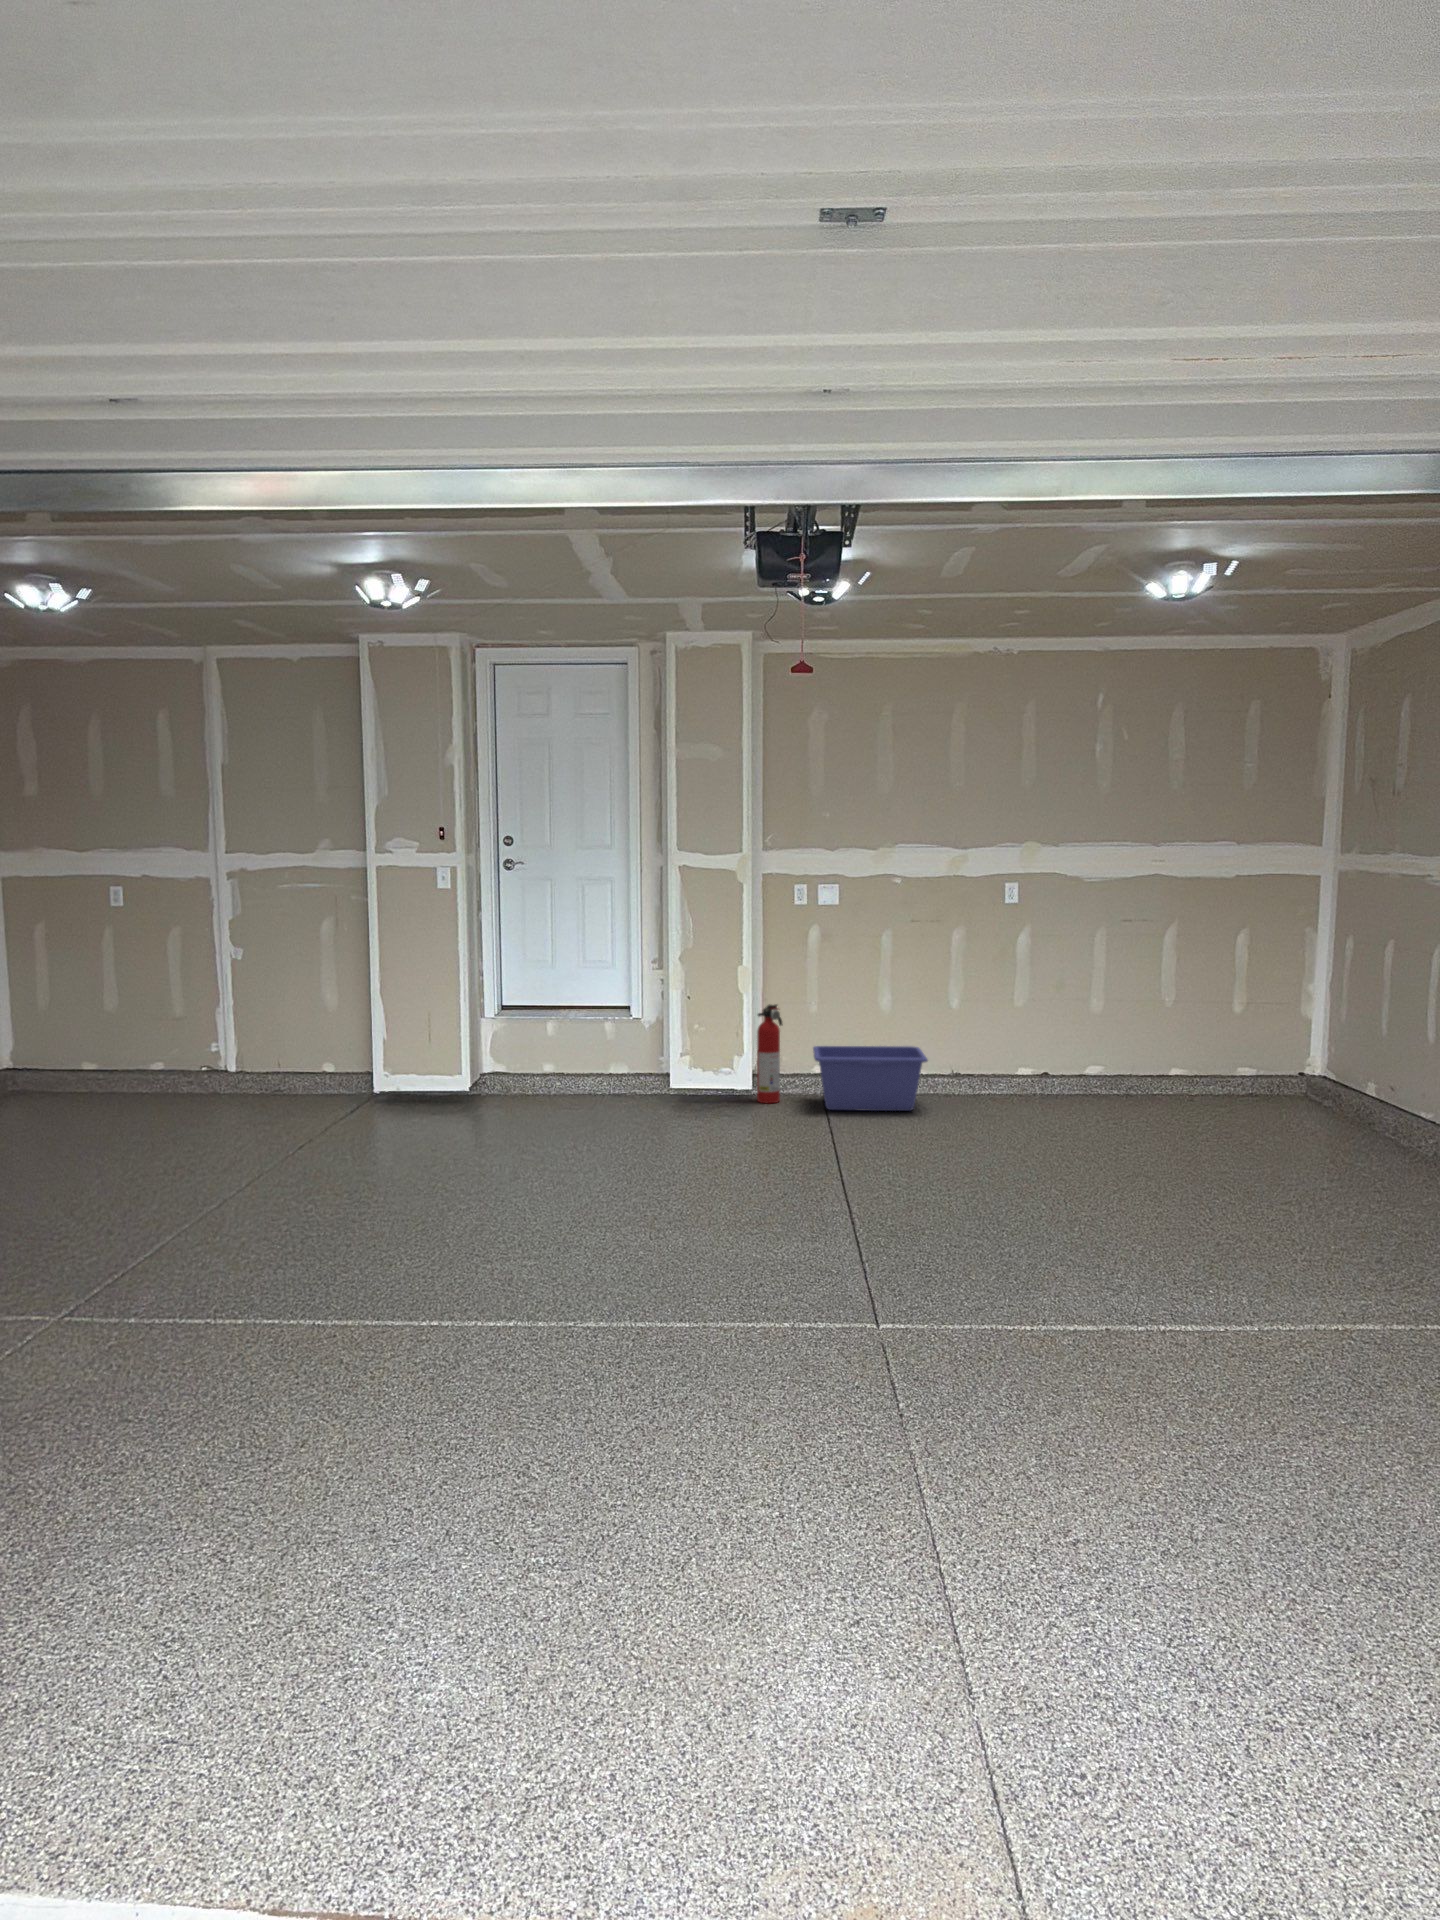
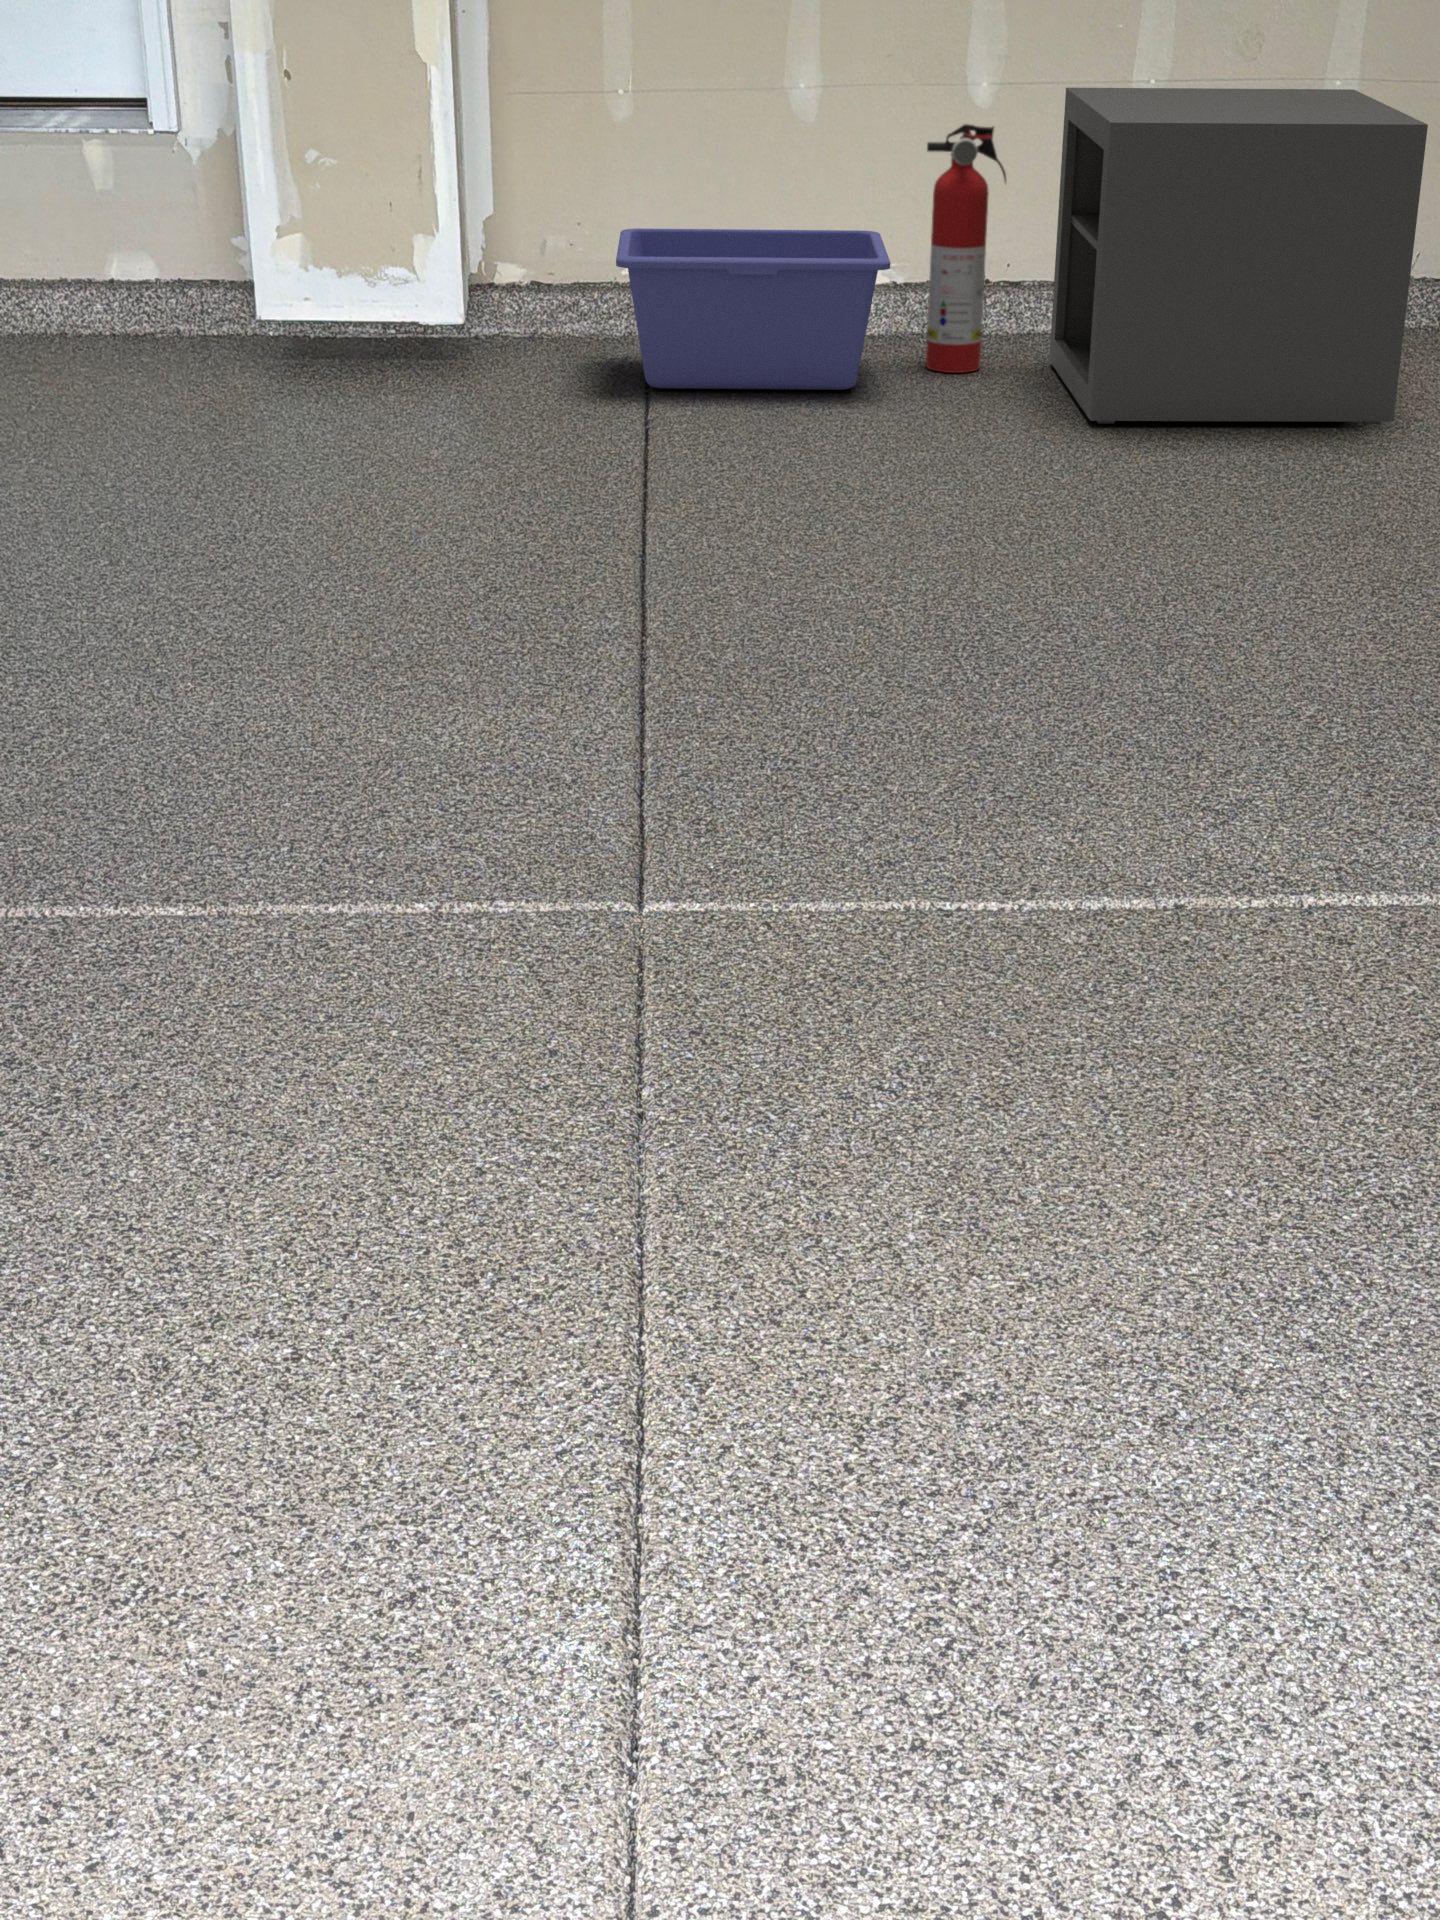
storage cabinet: none [992,990,1150,1125] -> present [1049,88,1428,424]
fire extinguisher: present [757,1004,783,1103] -> present [926,124,1006,373]

